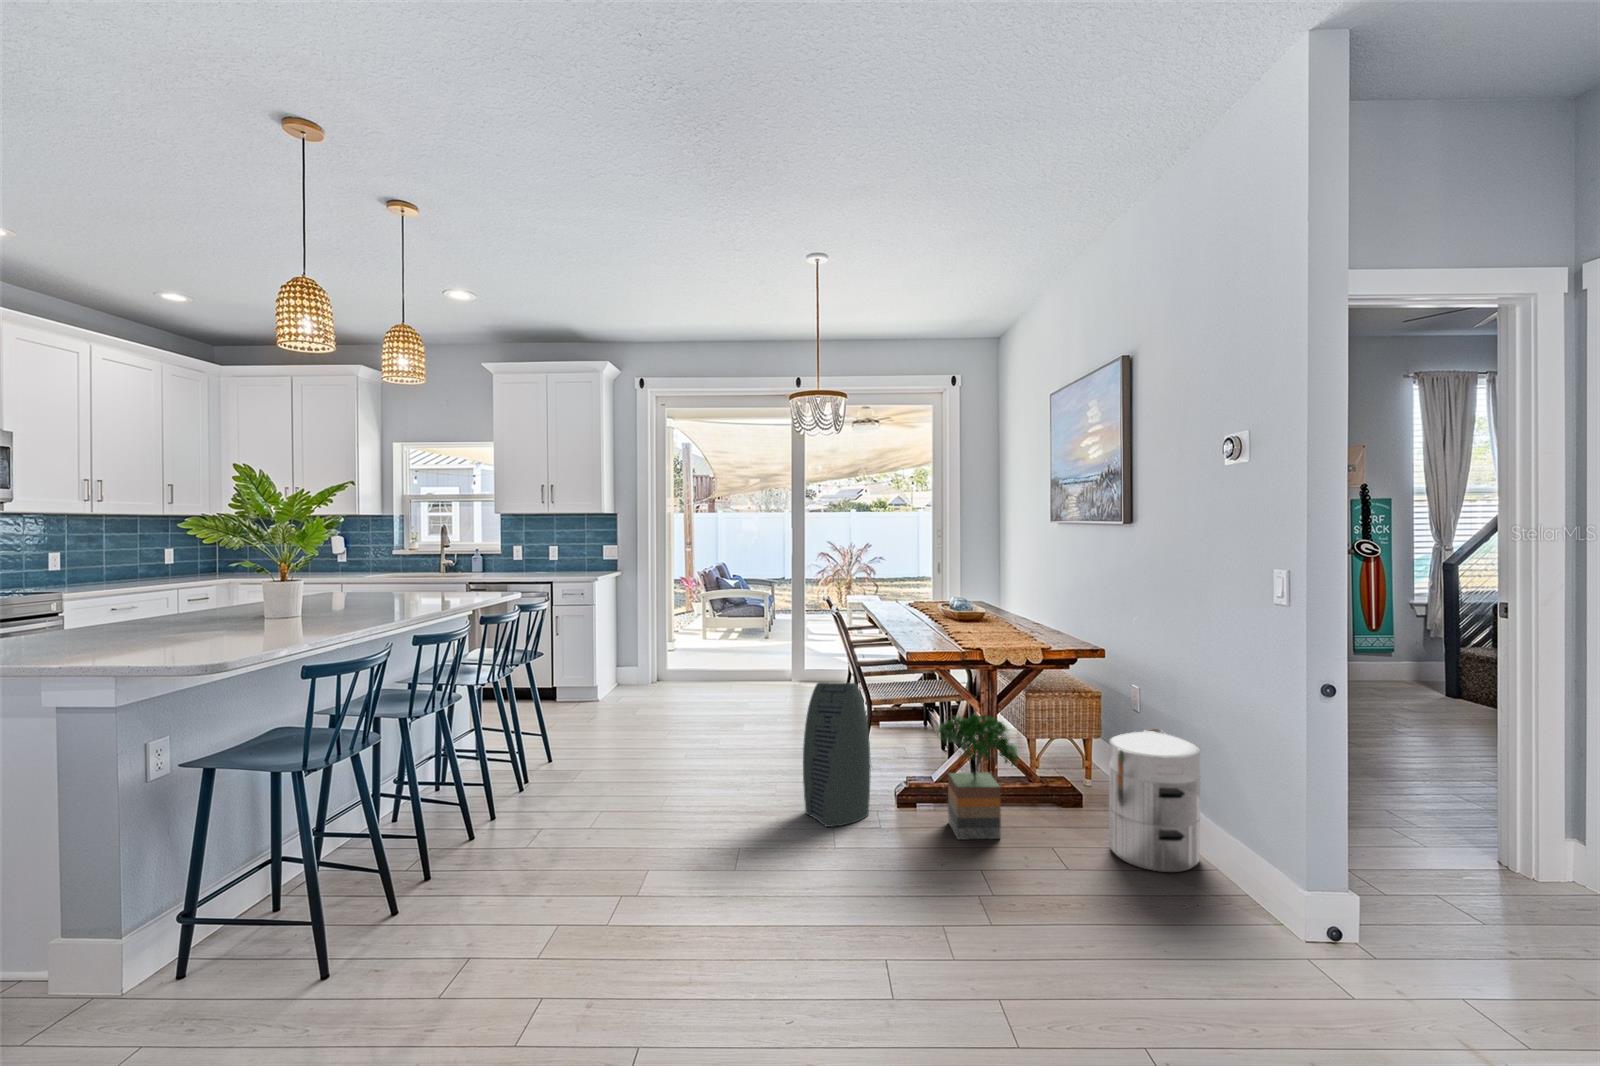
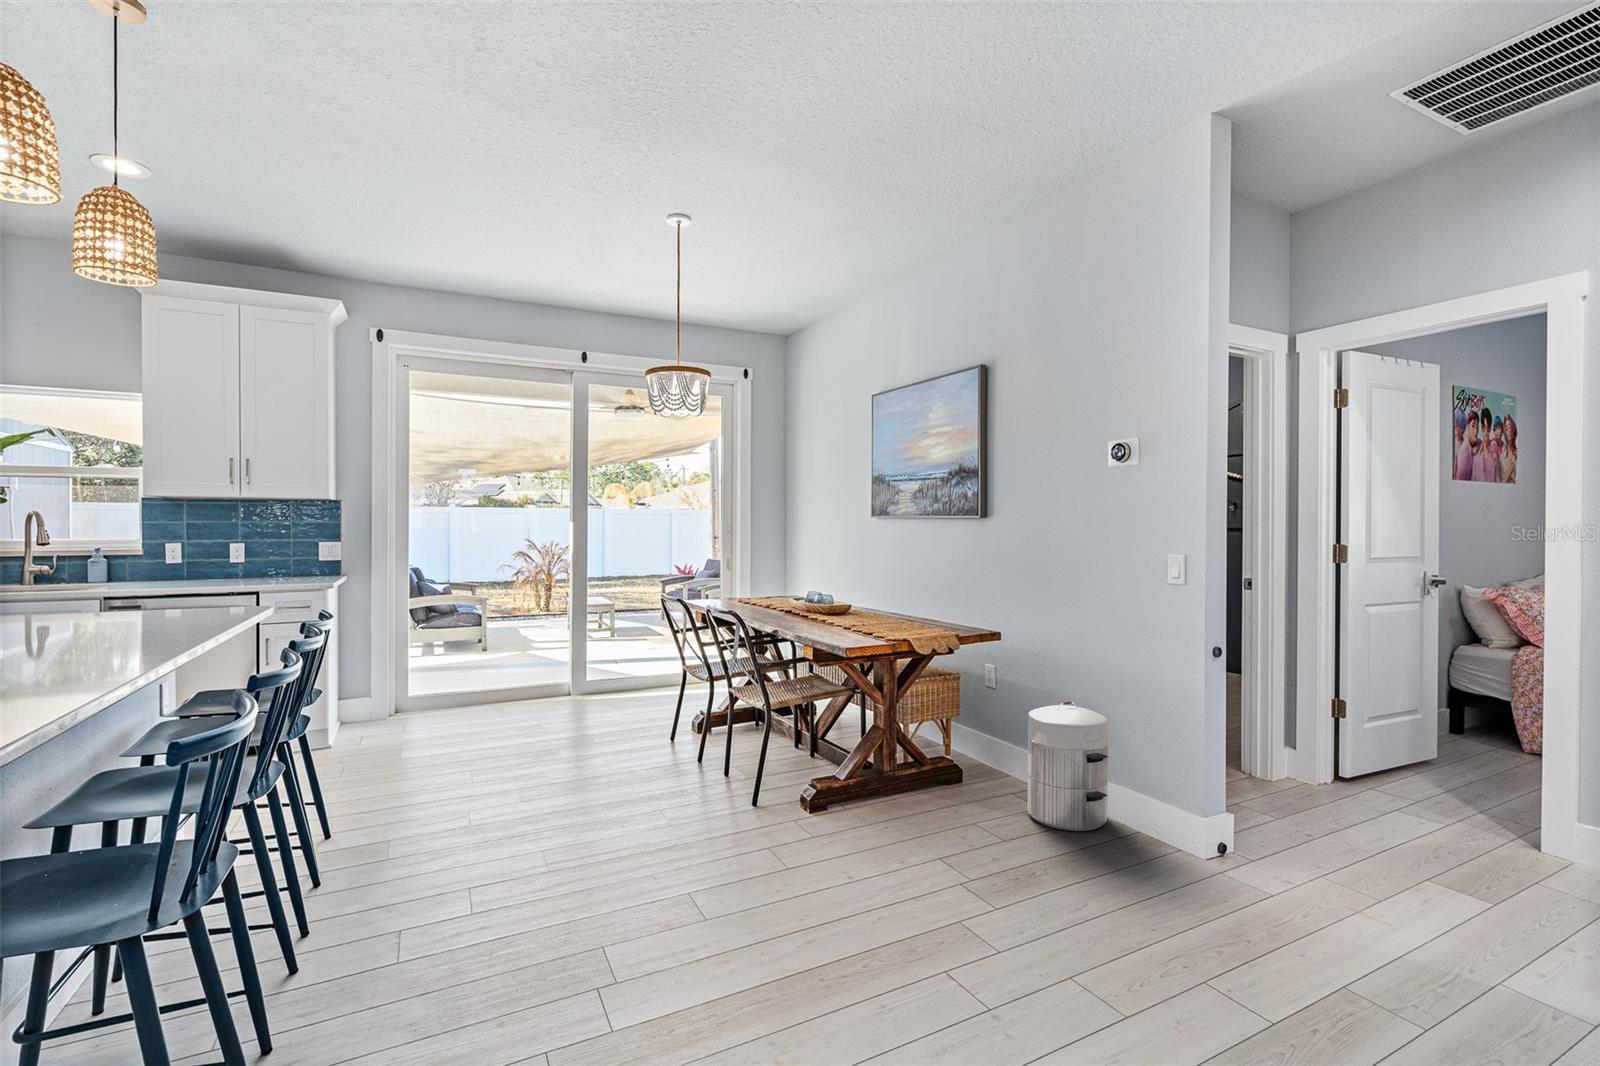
air purifier: present [803,682,871,827] -> none [729,685,796,849]
potted tree: present [938,714,1019,839] -> none [867,704,960,836]

